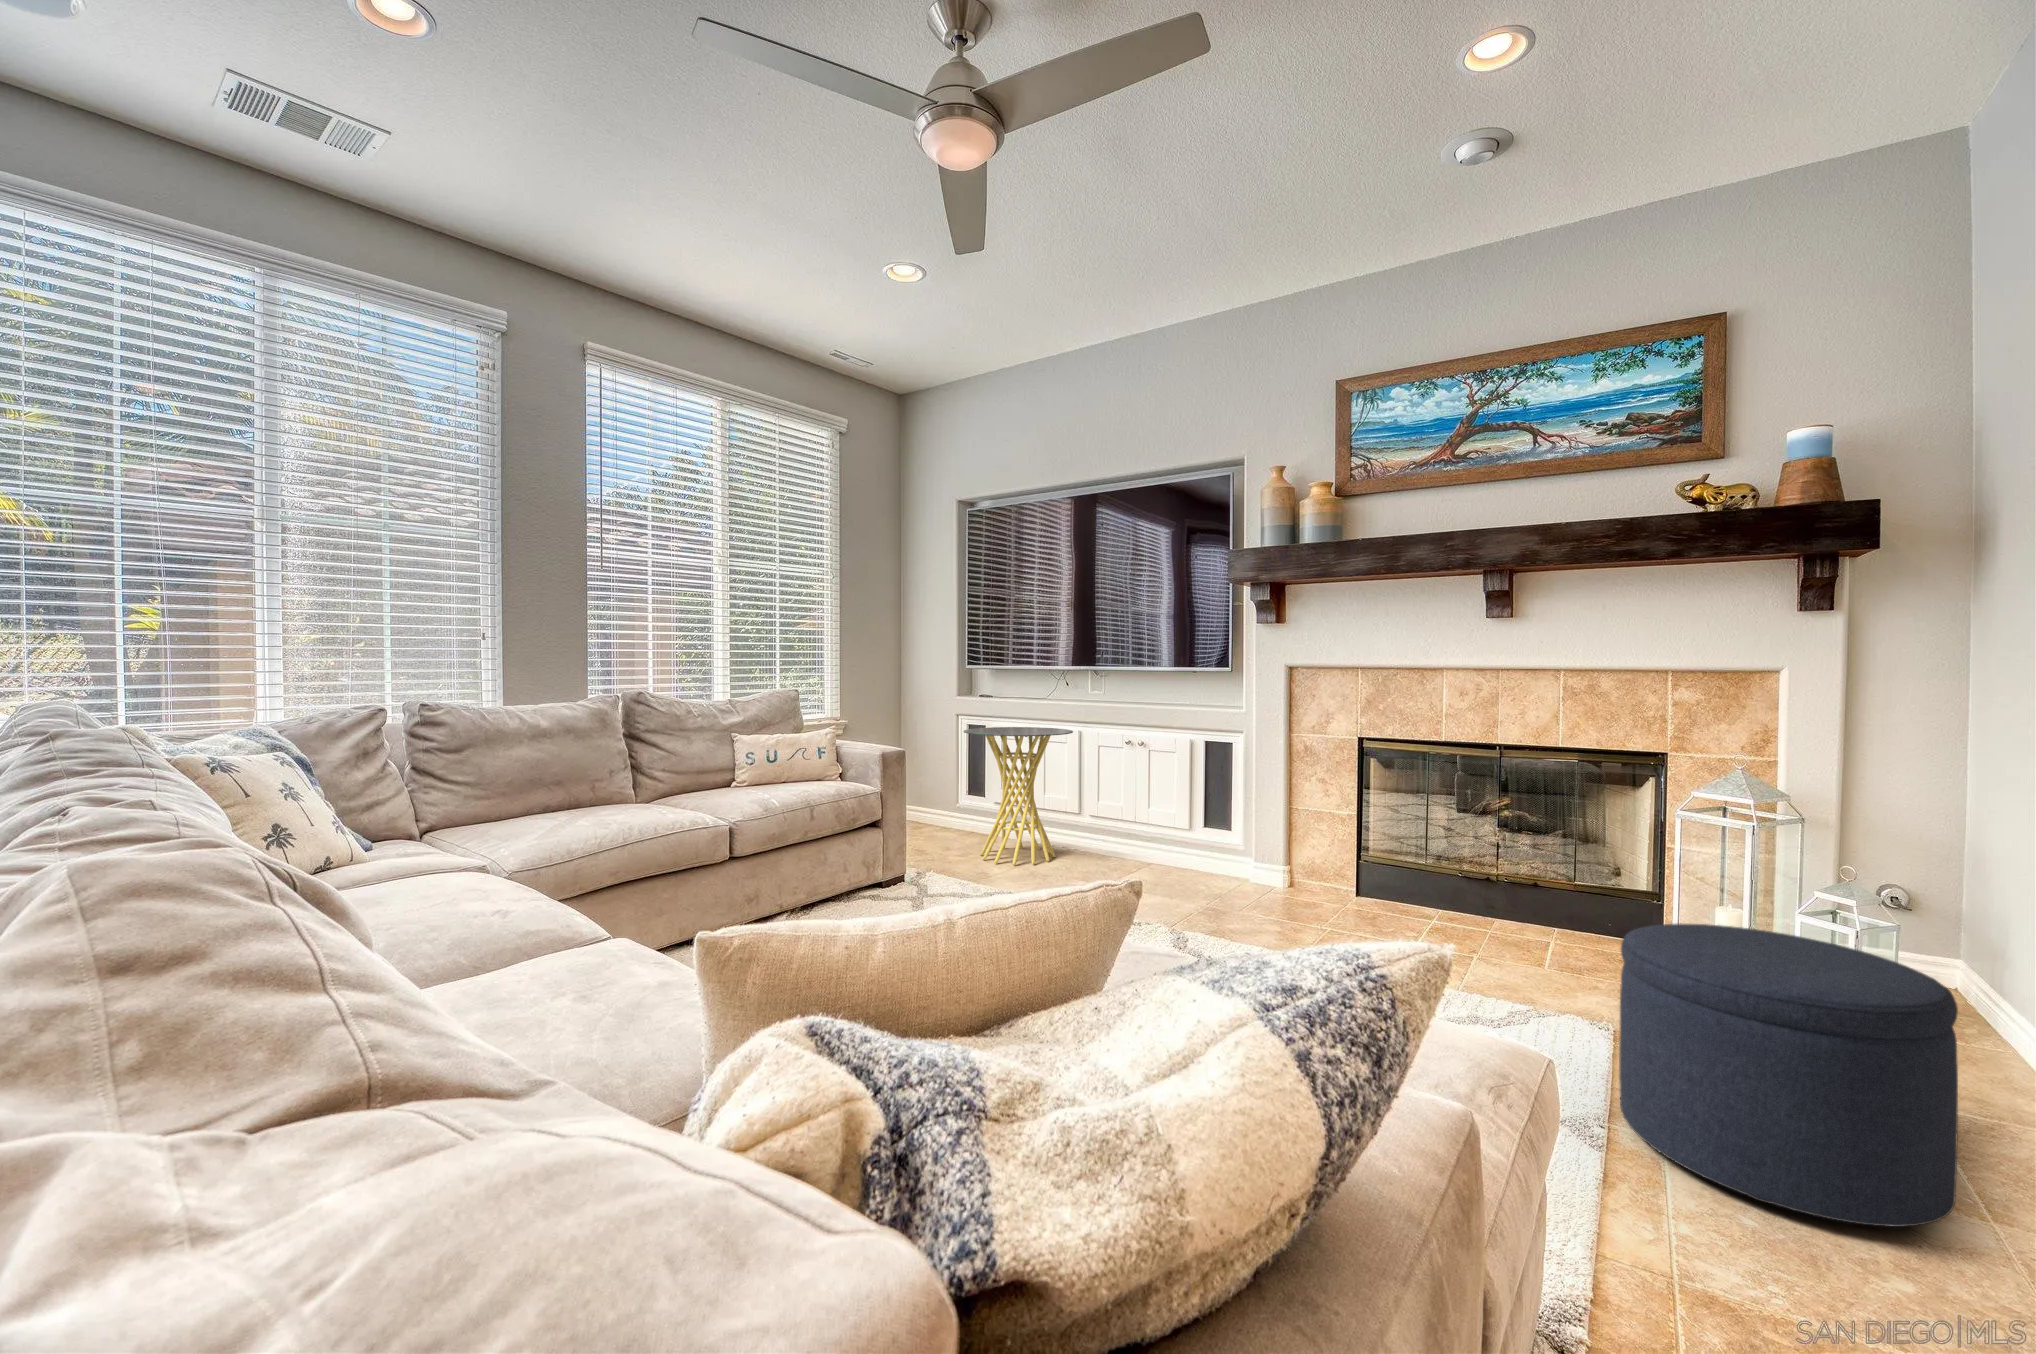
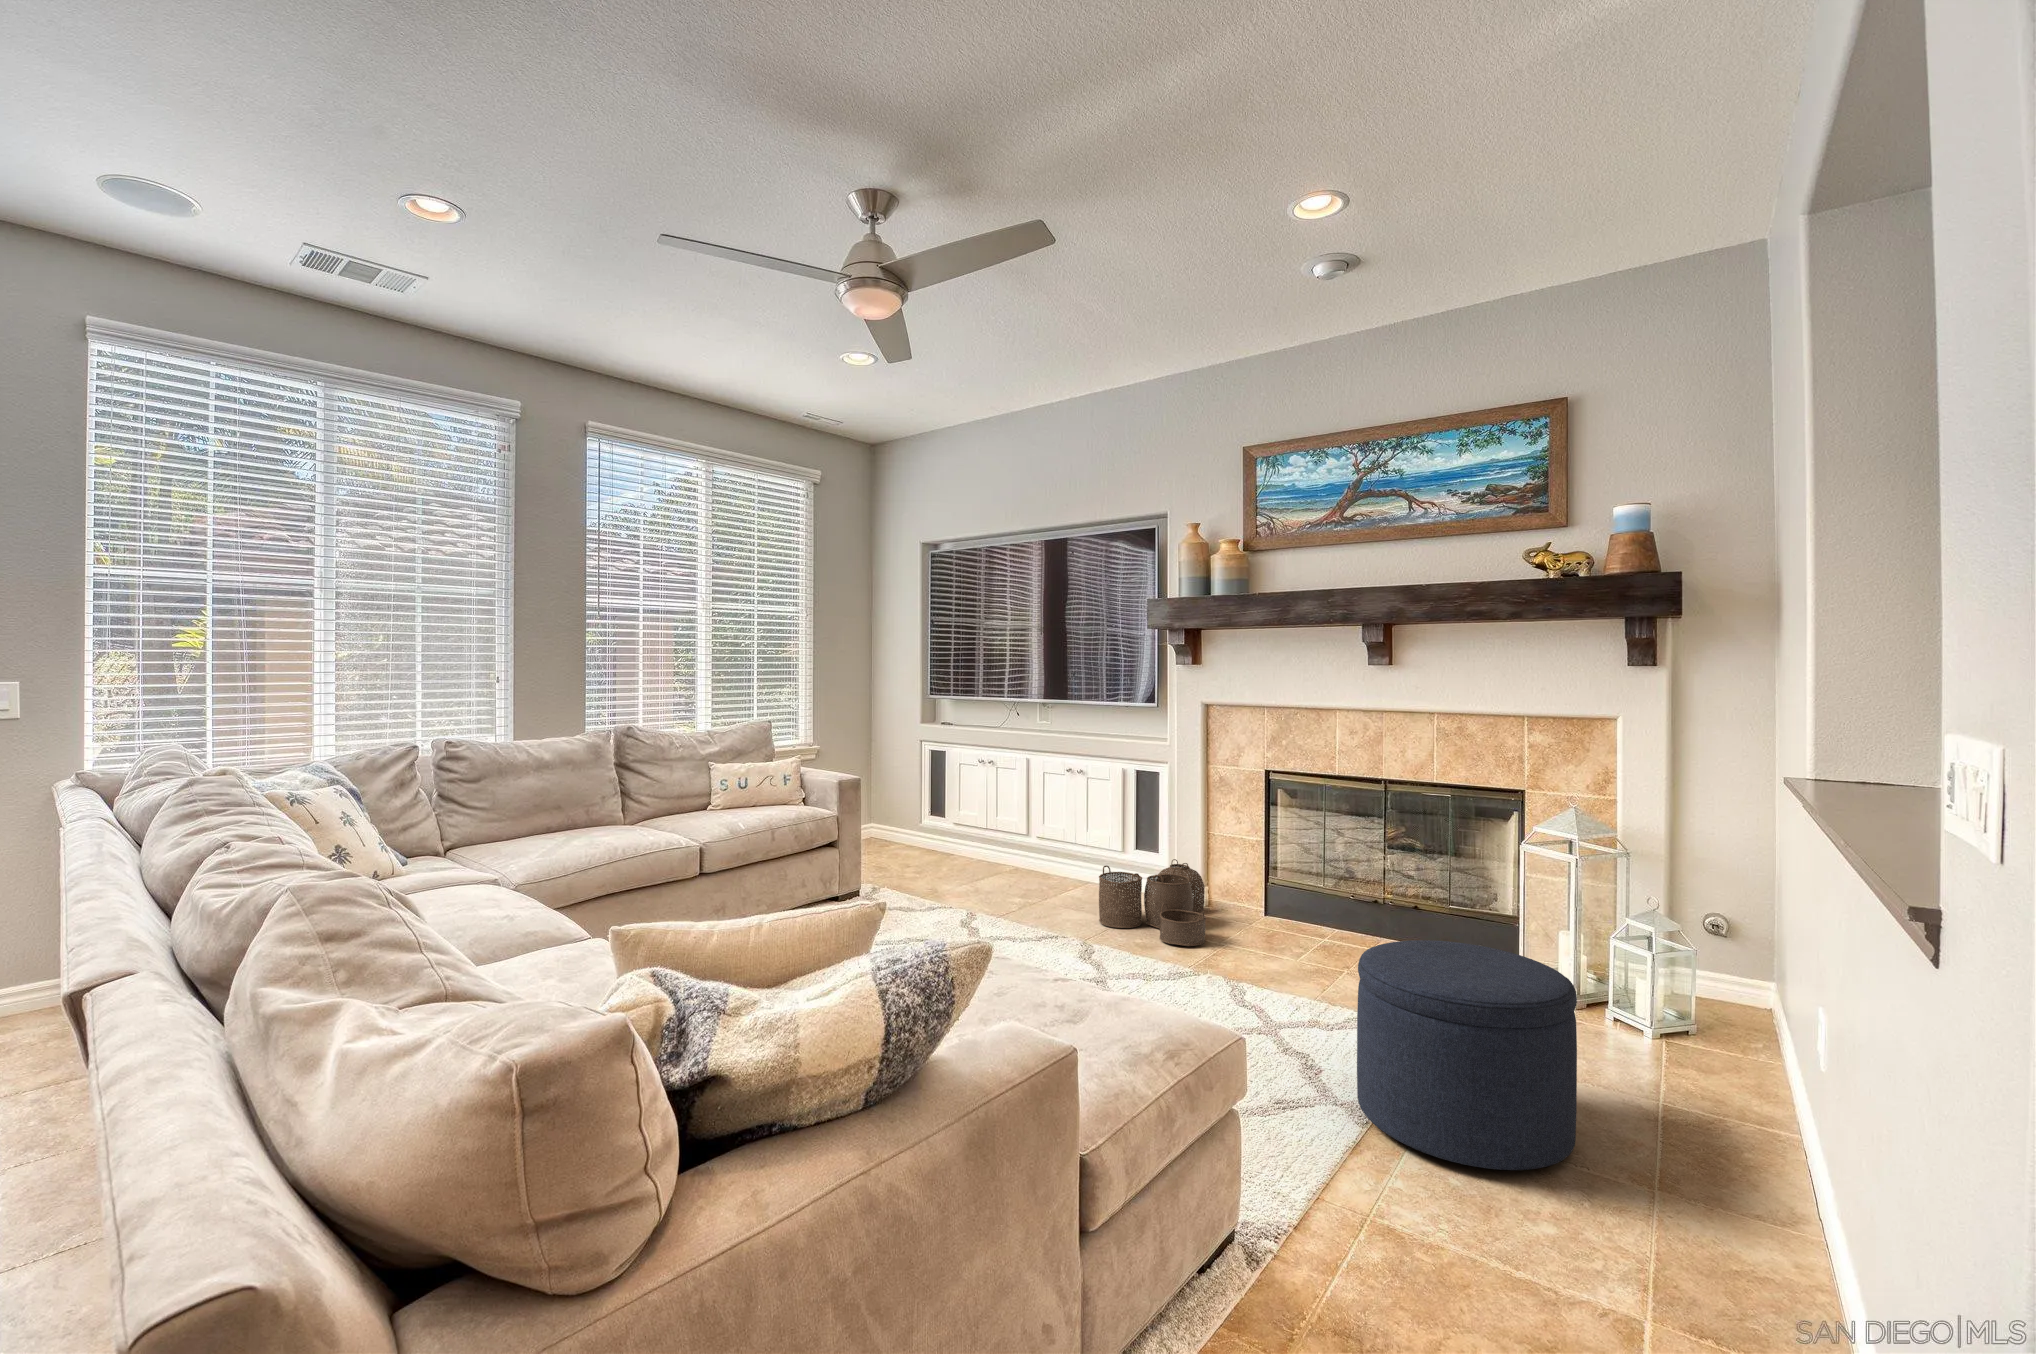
side table: present [964,727,1073,865] -> none [925,753,1025,881]
woven basket: none [1181,837,1313,934] -> present [1099,859,1206,946]

